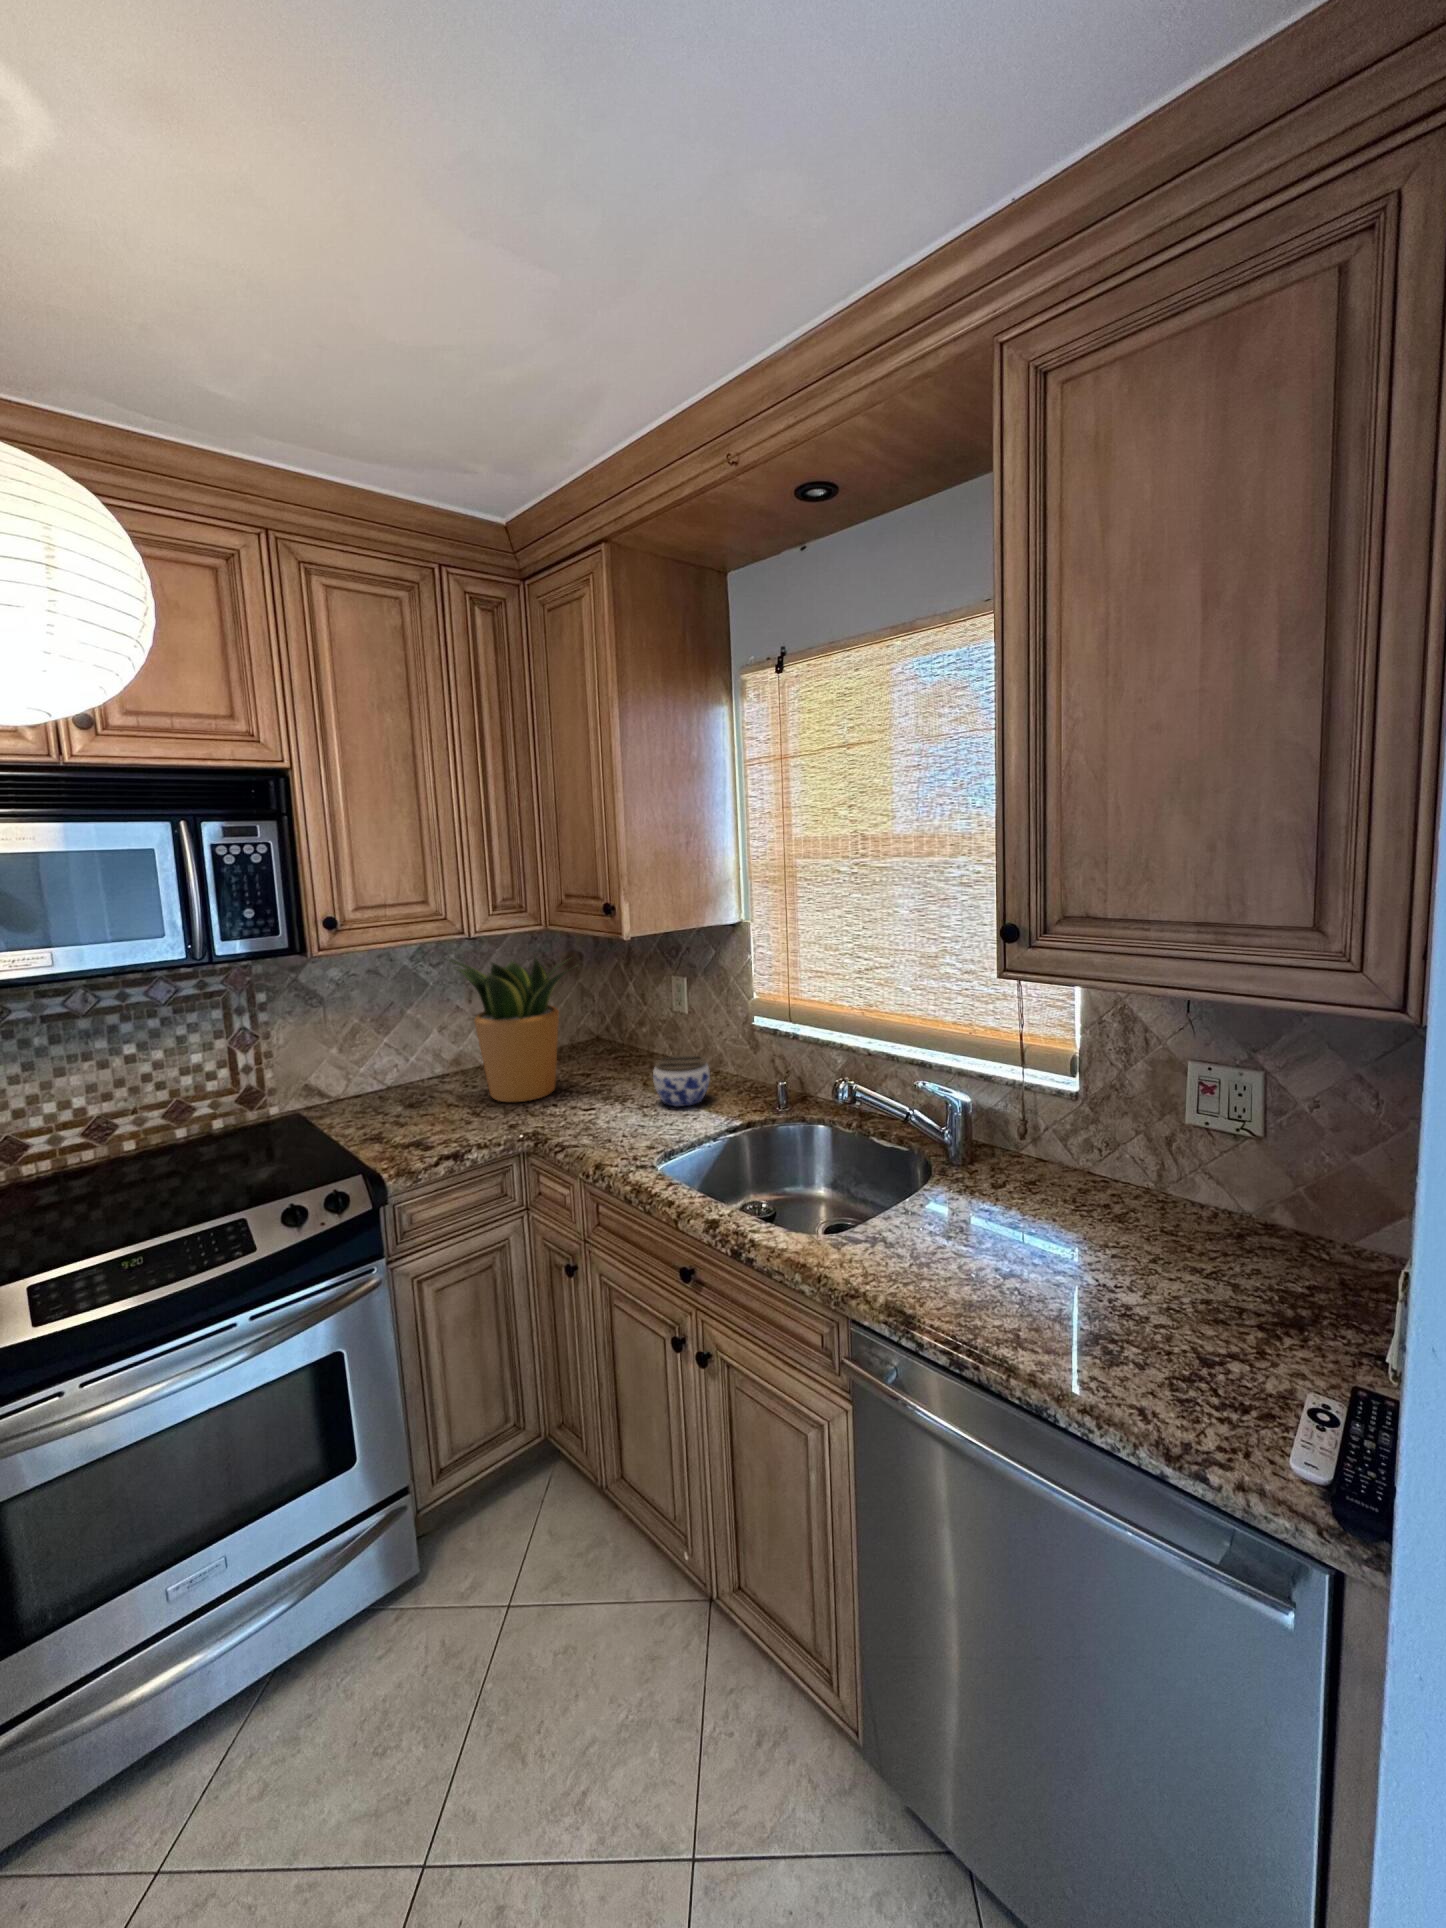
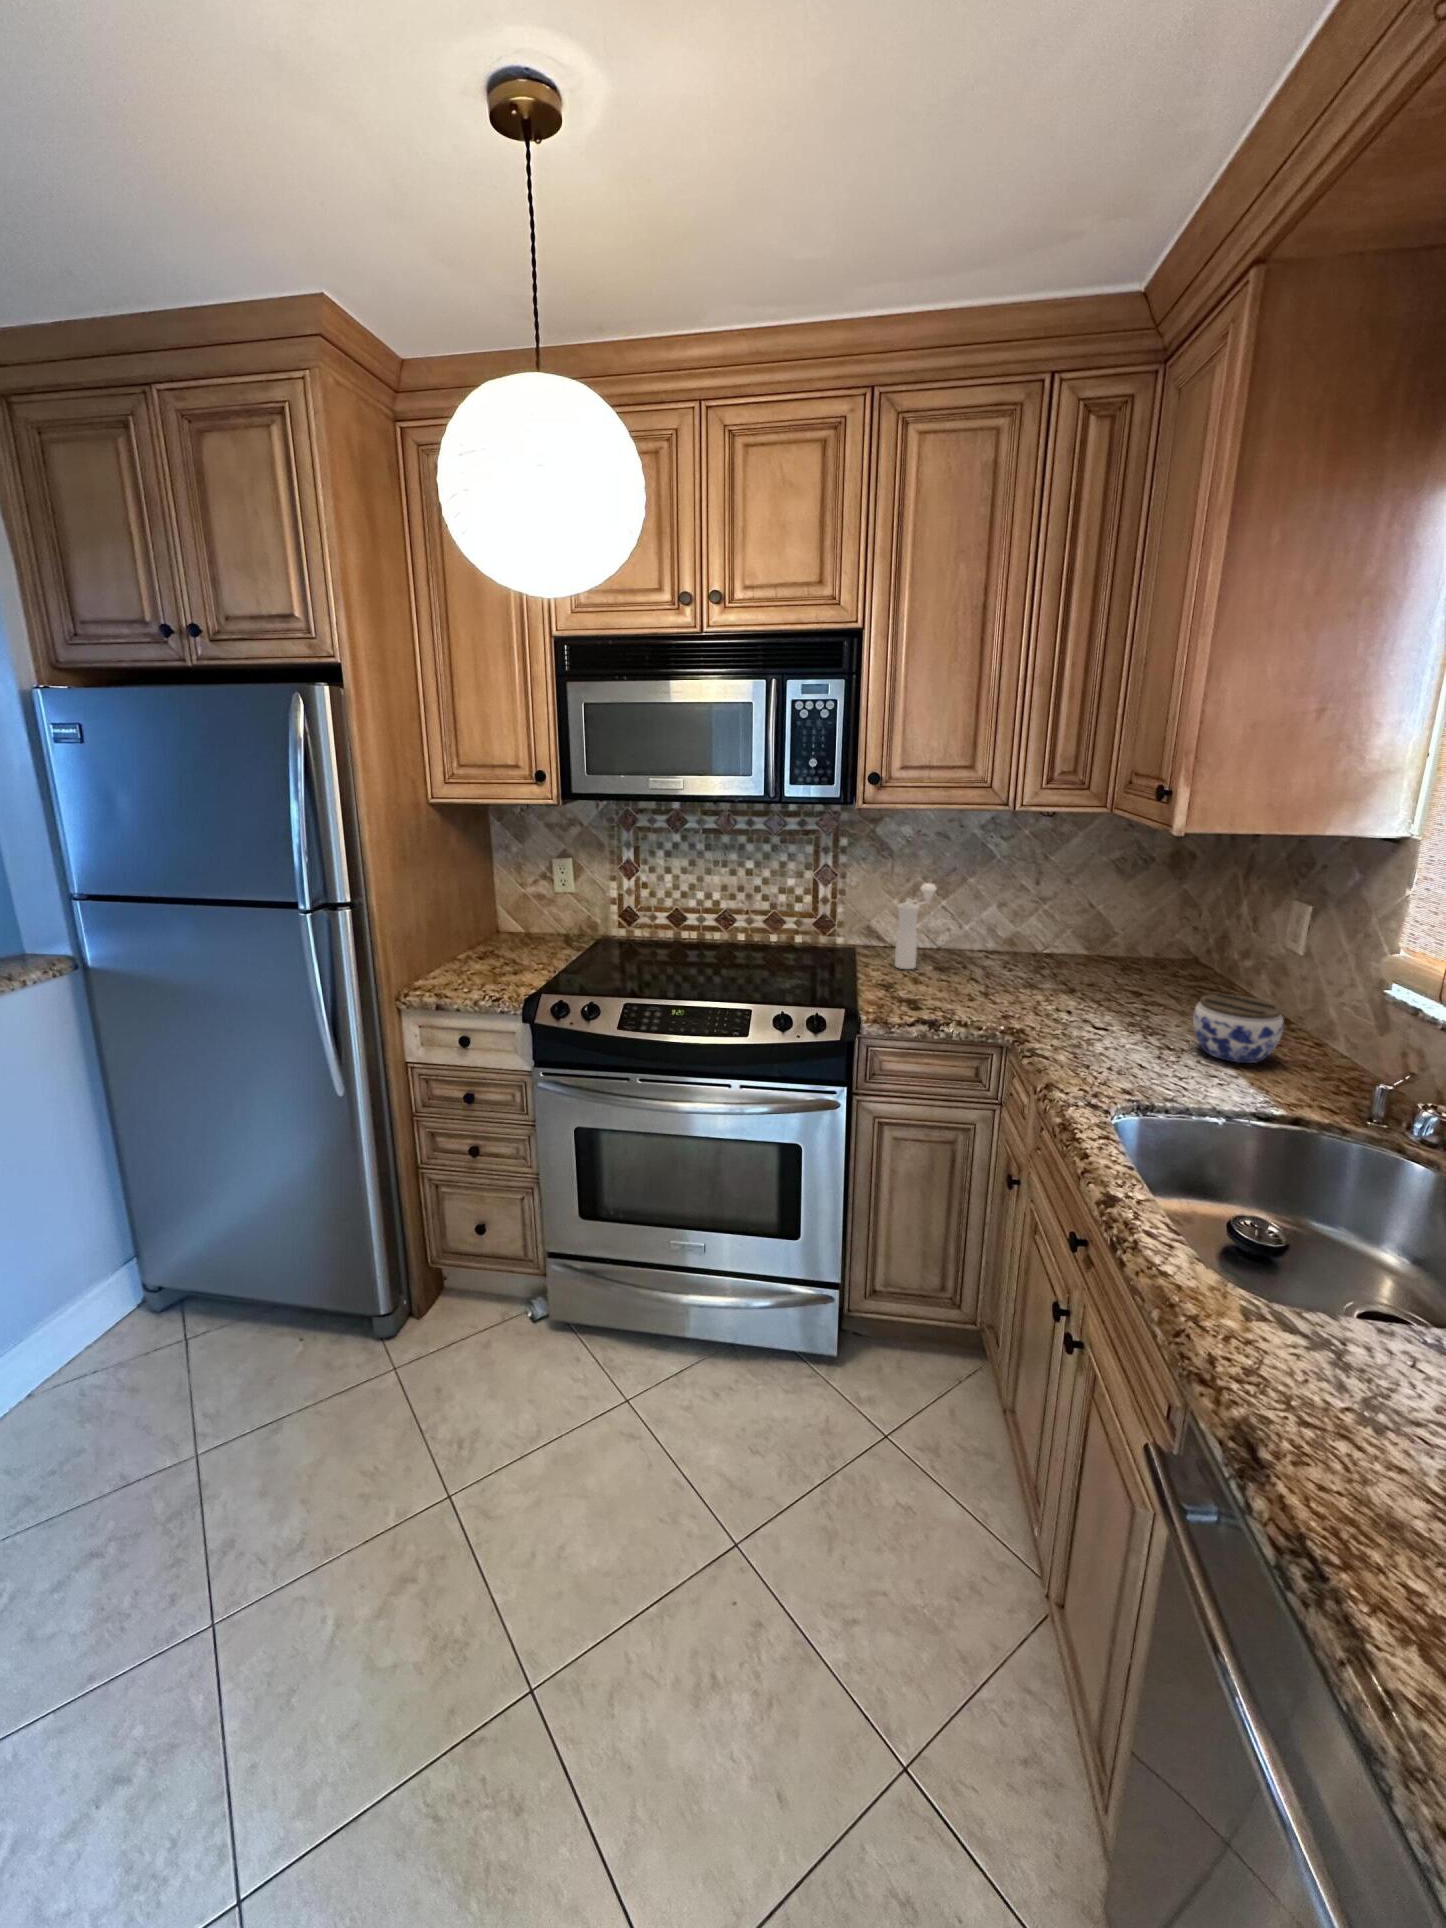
potted plant: present [450,957,569,1102] -> none [993,828,1136,998]
pepper mill: none [353,1024,384,1119] -> present [895,884,936,969]

